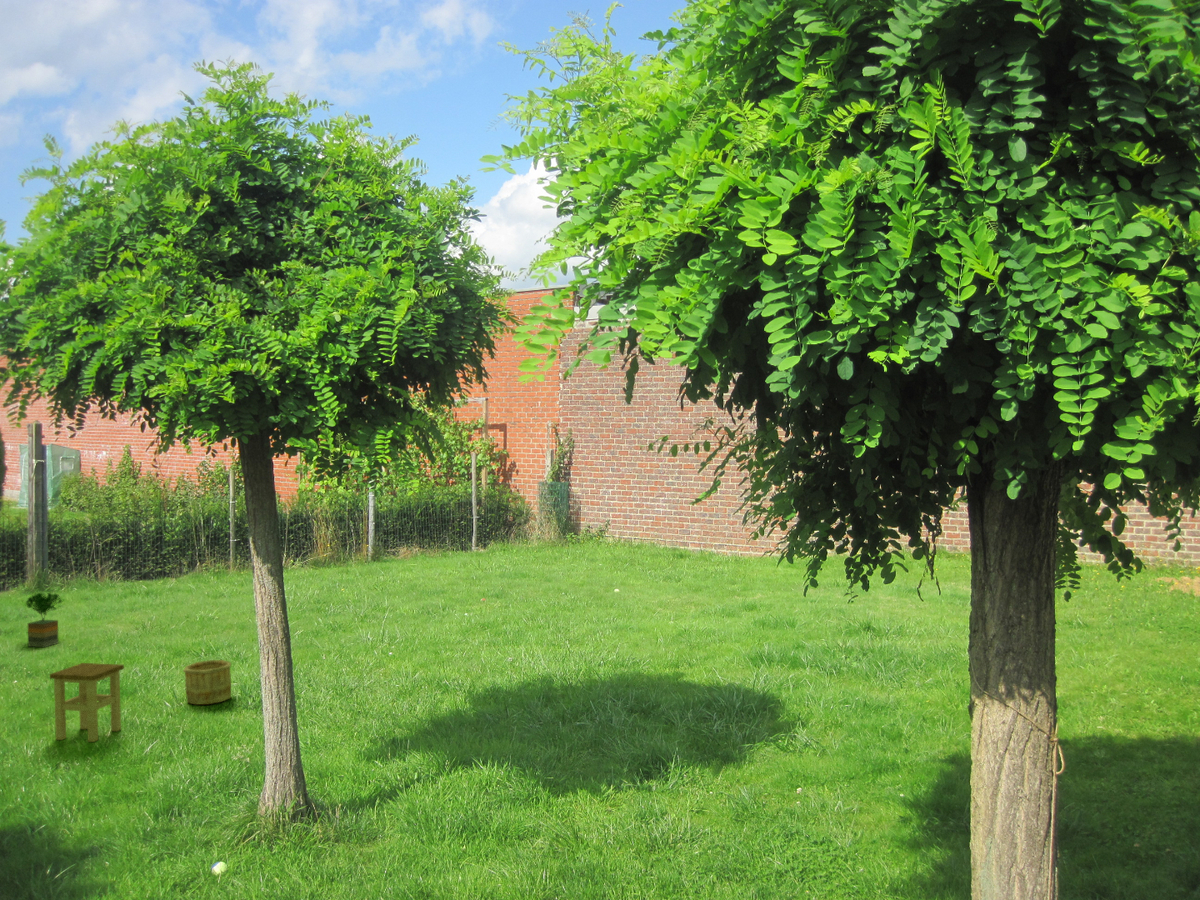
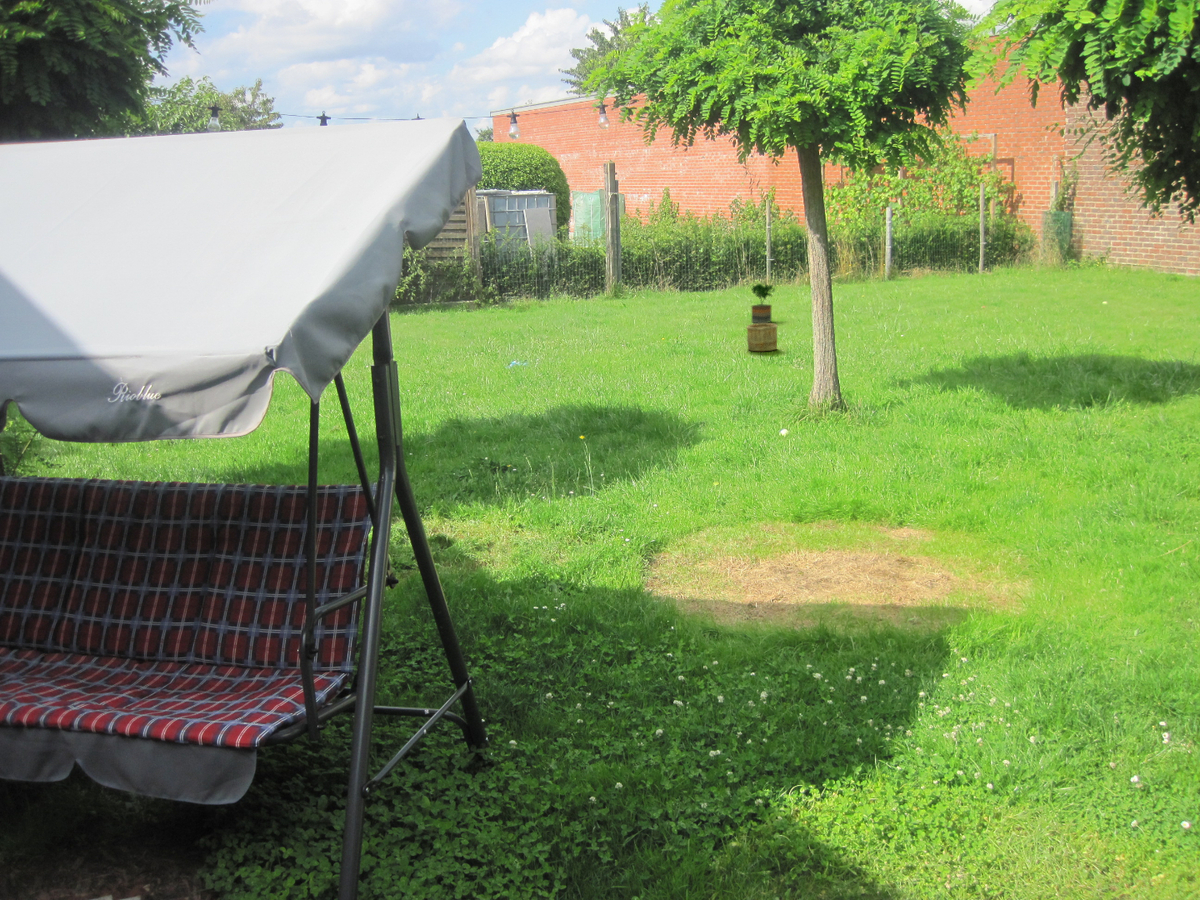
potted tree: present [26,593,63,647] -> present [752,284,775,323]
stool: present [50,663,124,742] -> none [667,316,711,365]

